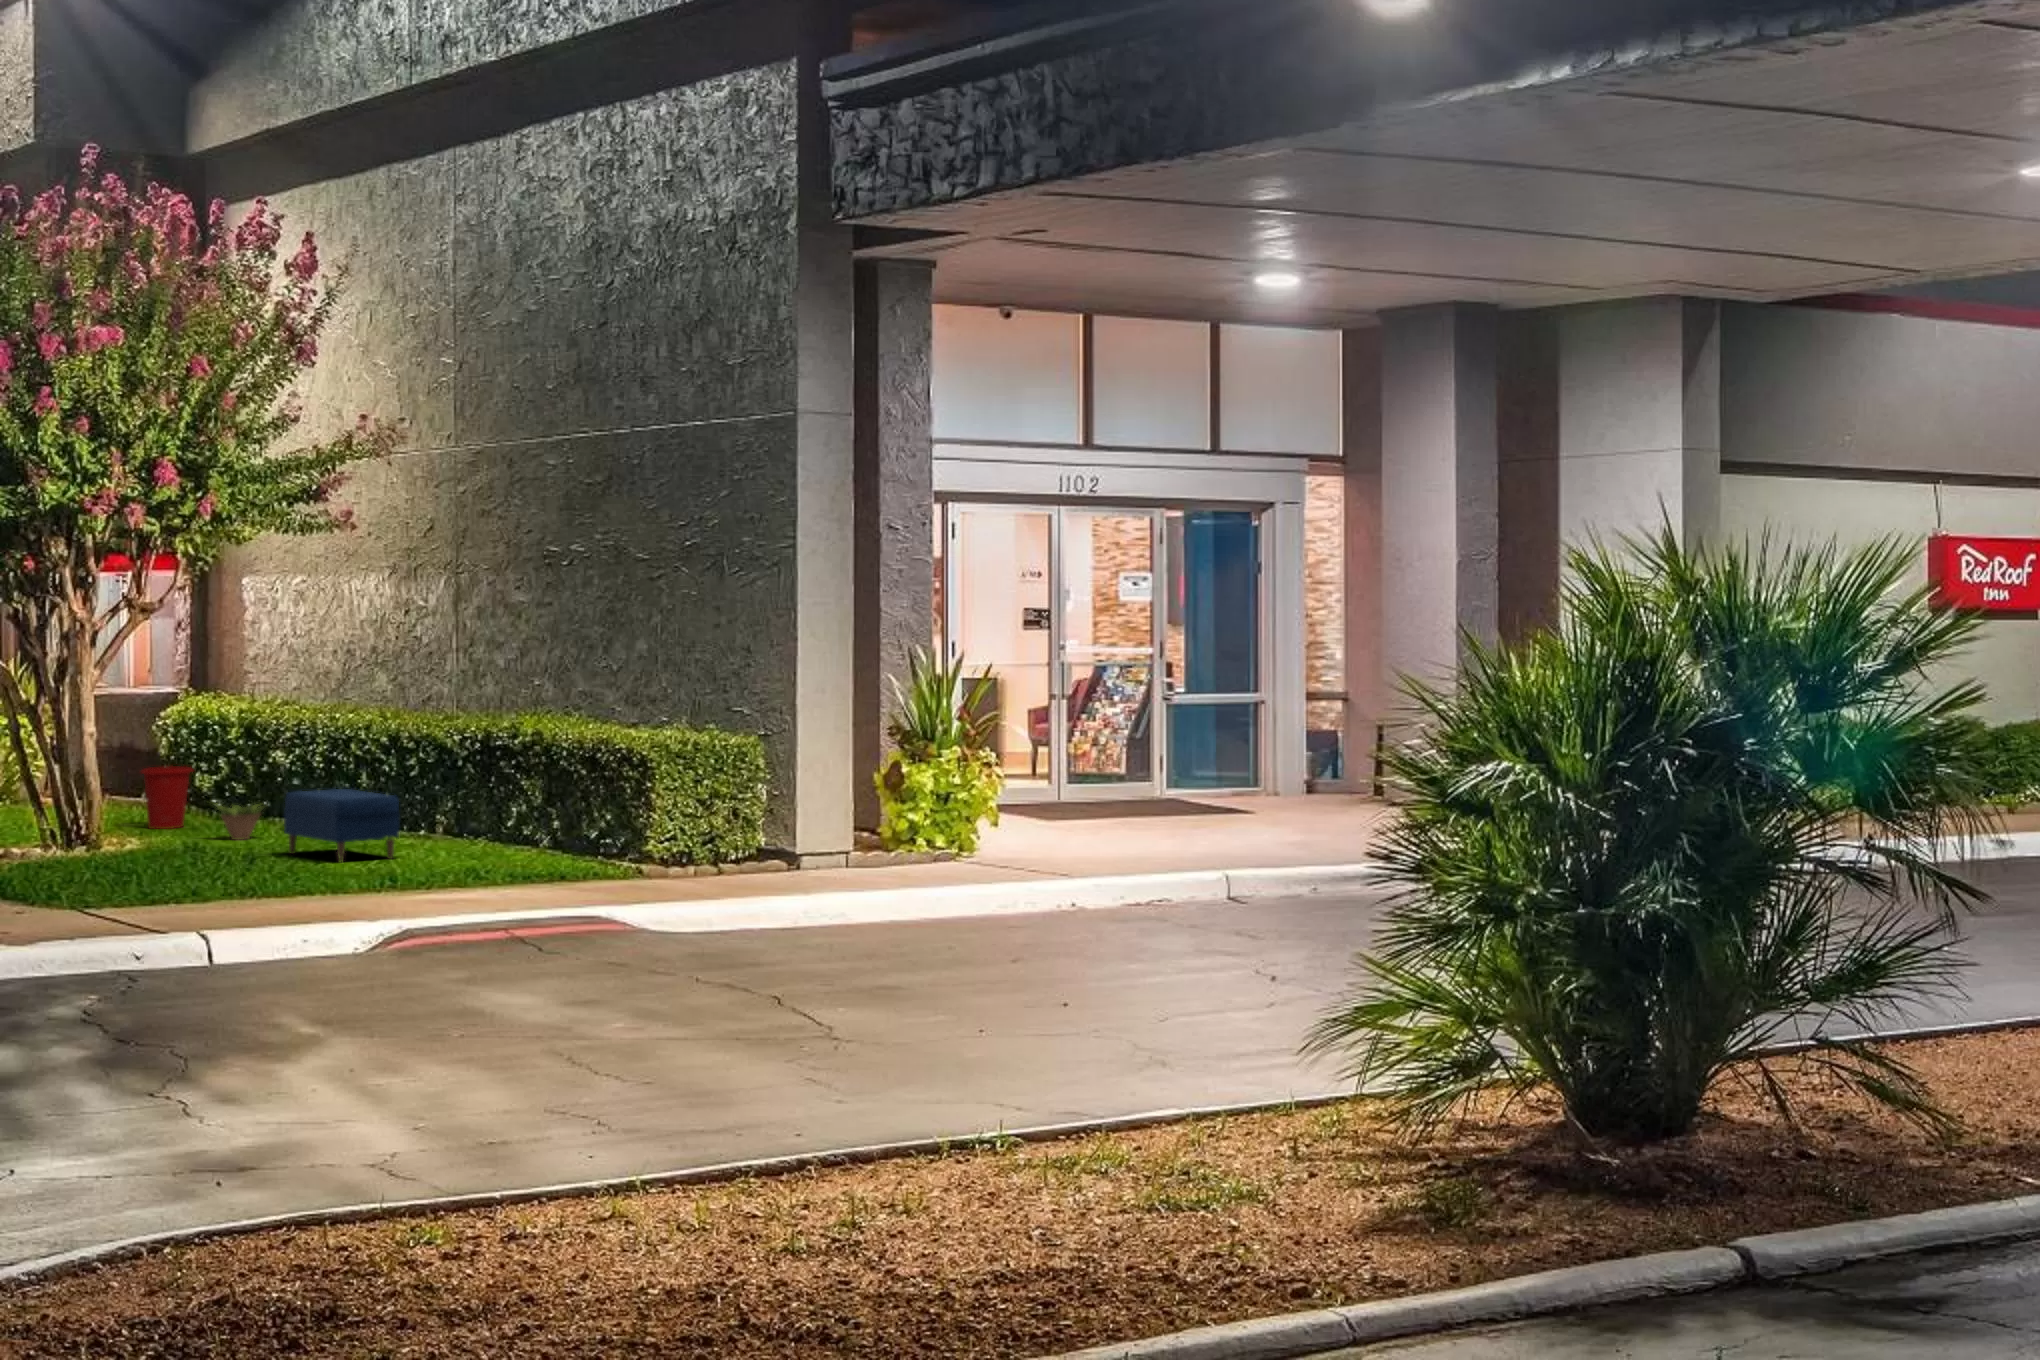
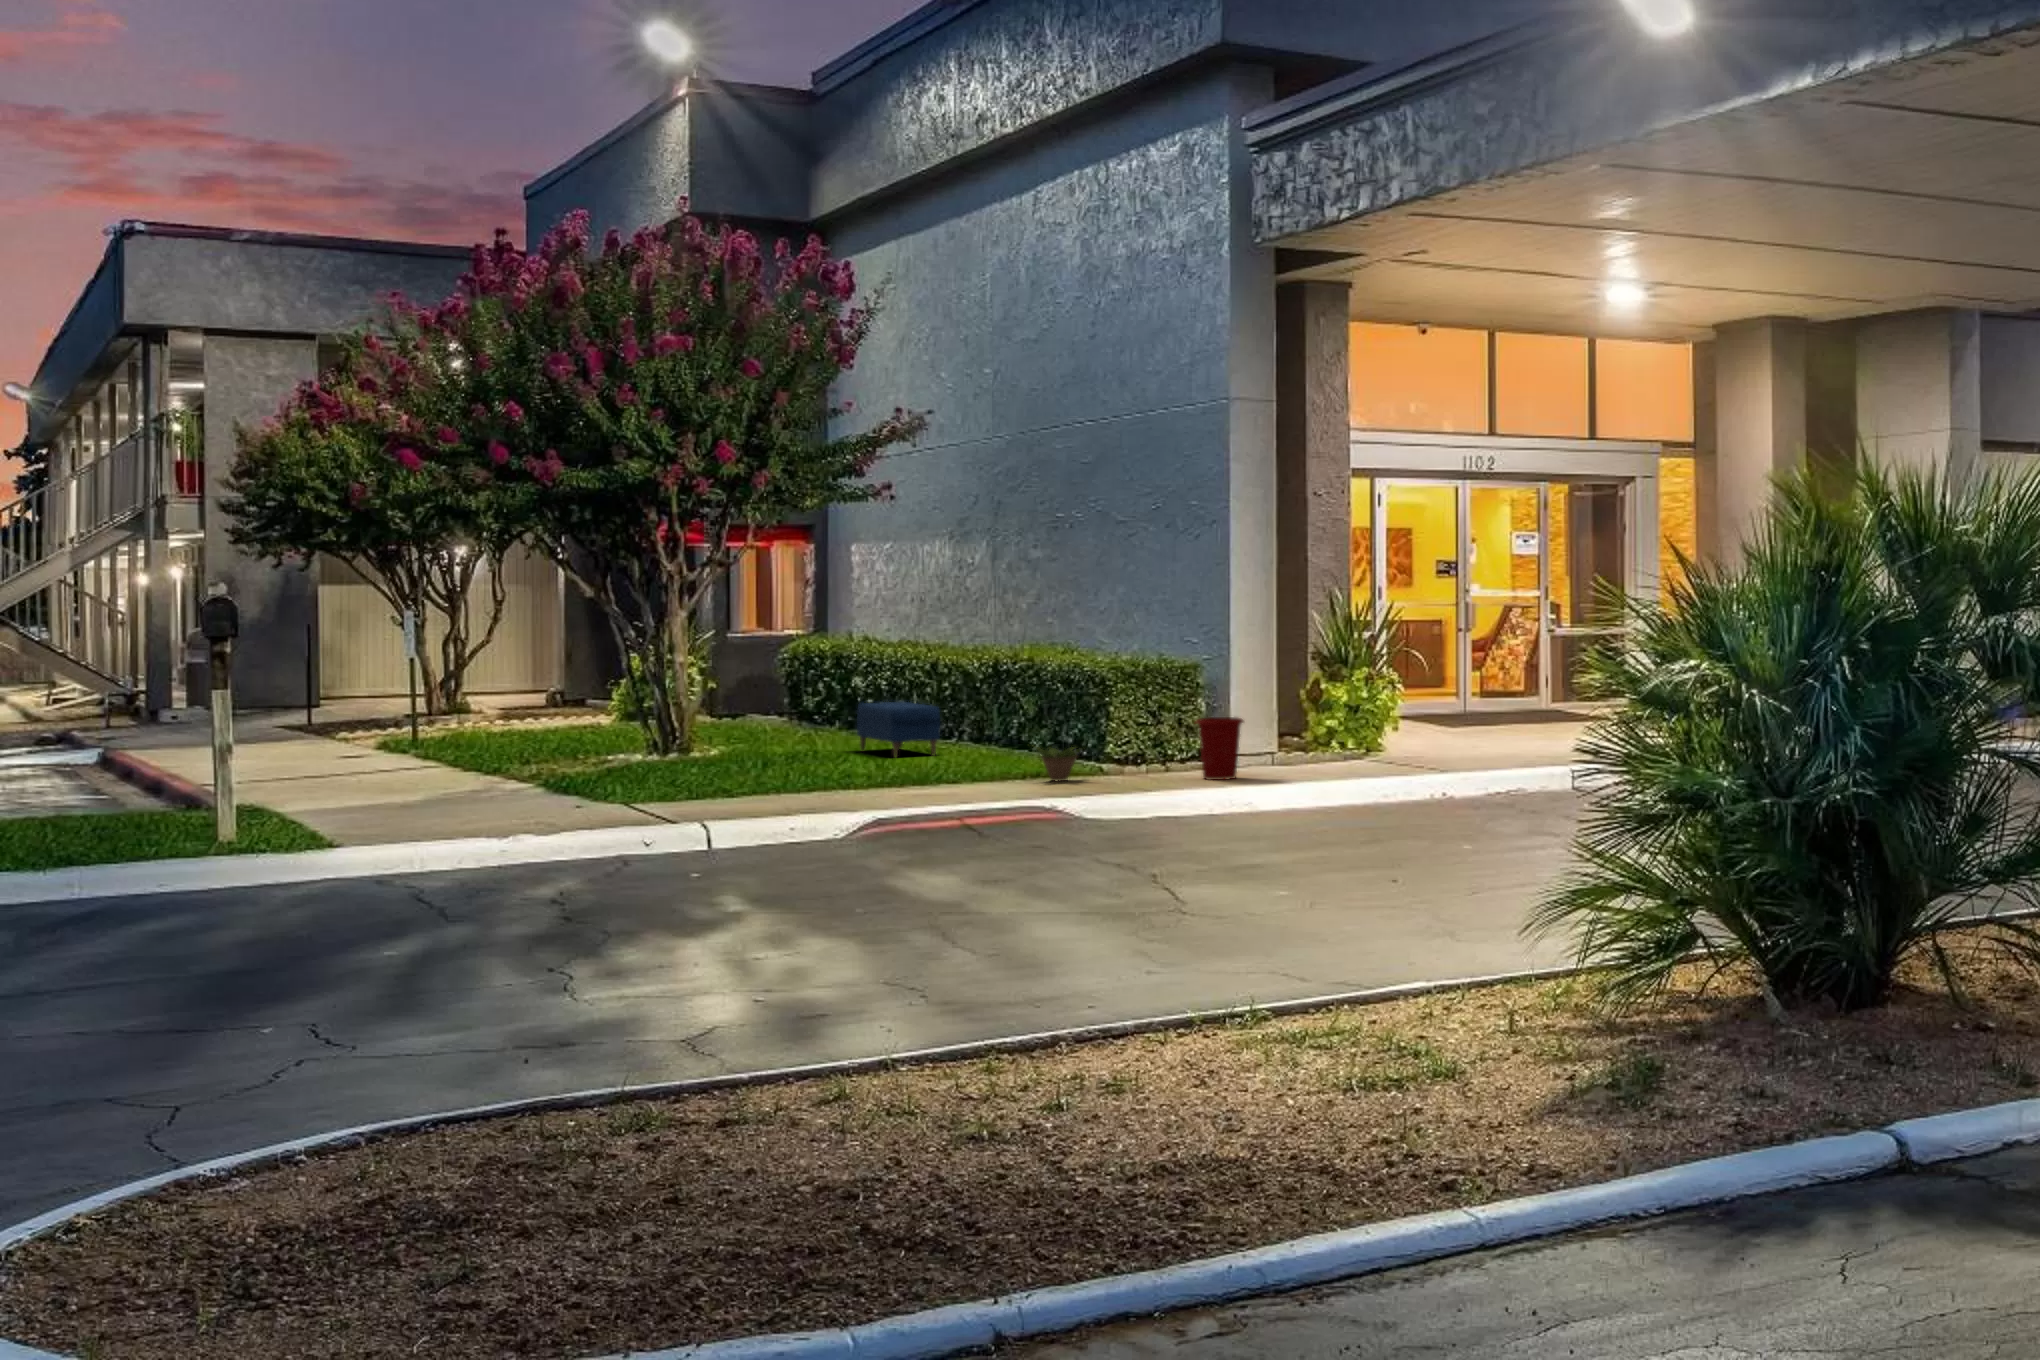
waste bin: present [141,766,193,829] -> present [1195,717,1244,780]
decorative plant: present [215,804,265,840] -> present [1035,747,1080,781]

